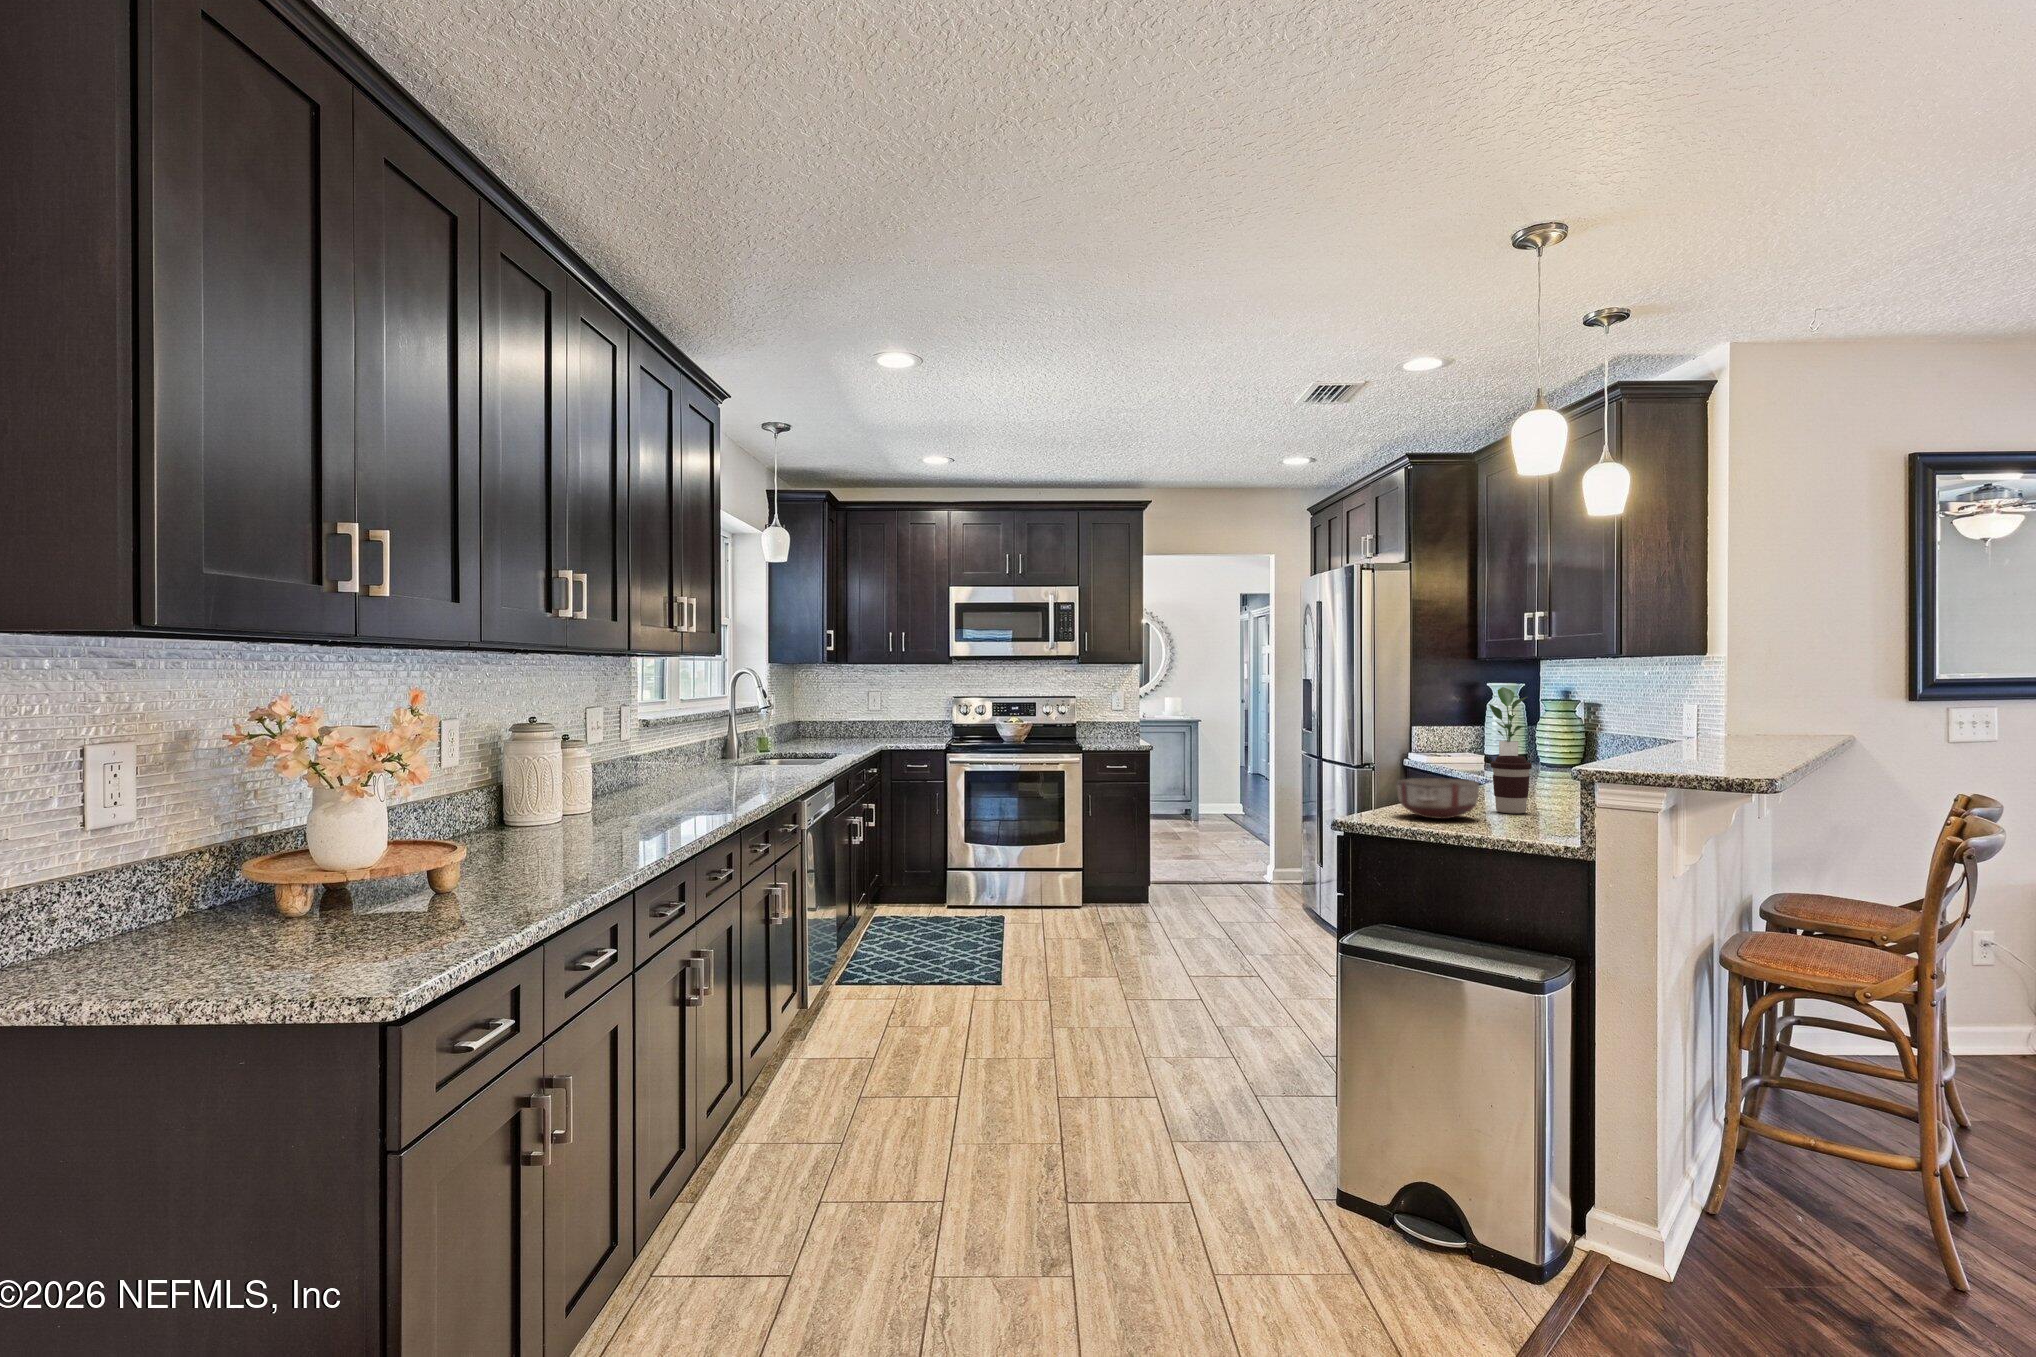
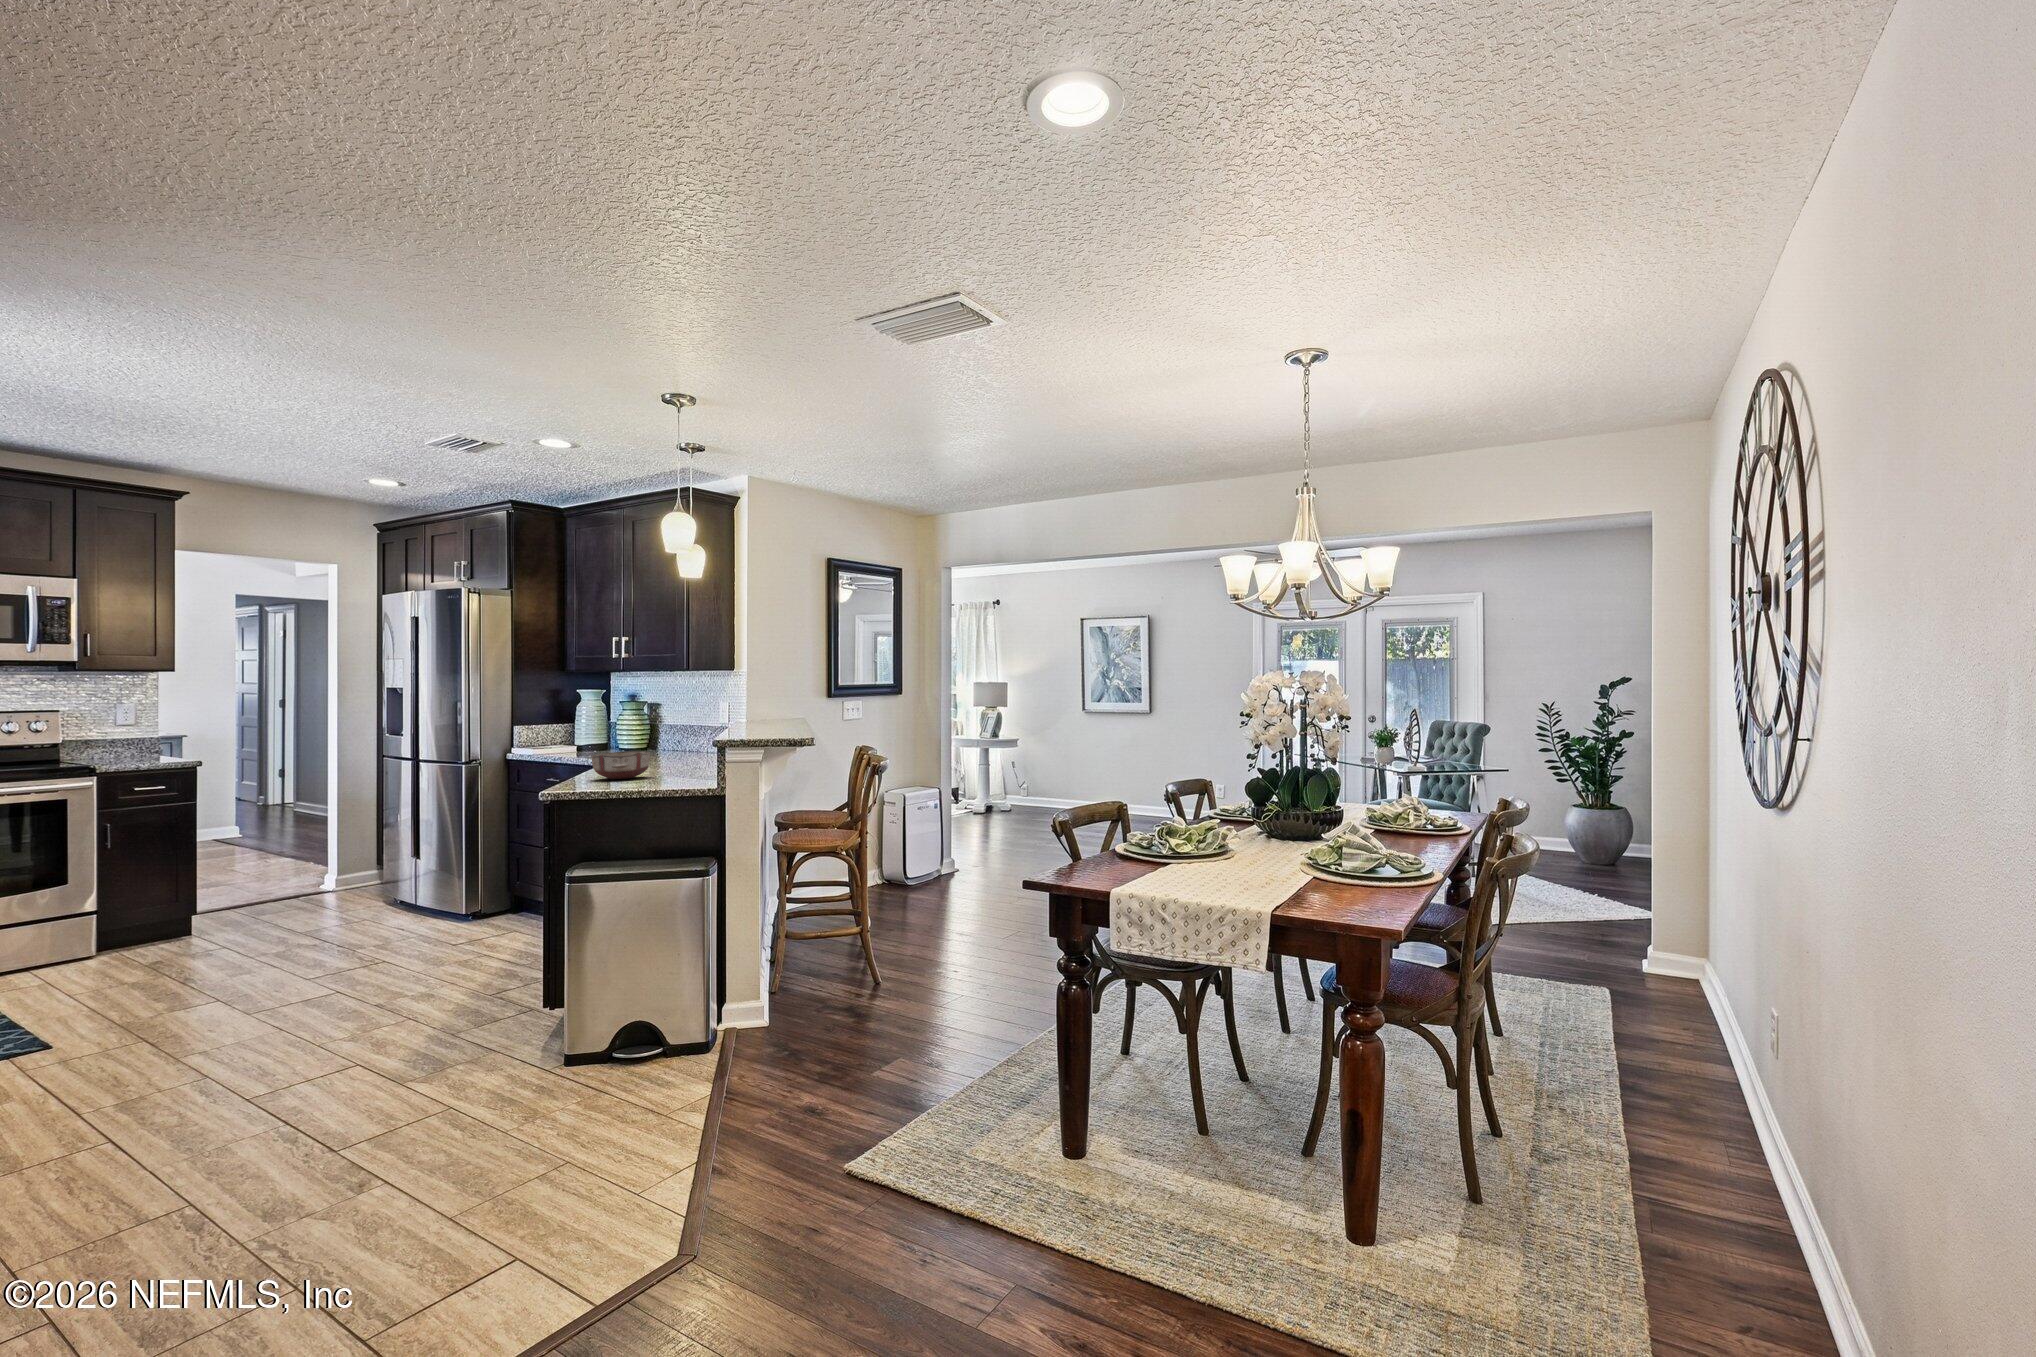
potted plant: present [1489,687,1527,756] -> none [578,692,608,751]
coffee cup: present [1491,756,1532,813] -> none [646,734,672,773]

